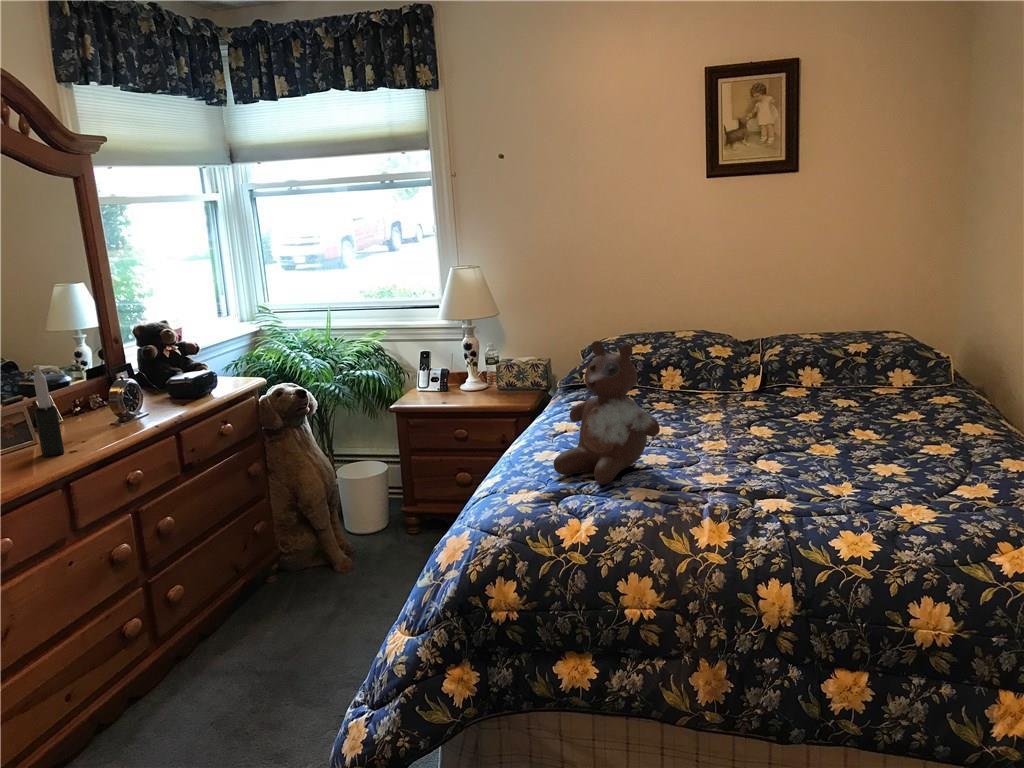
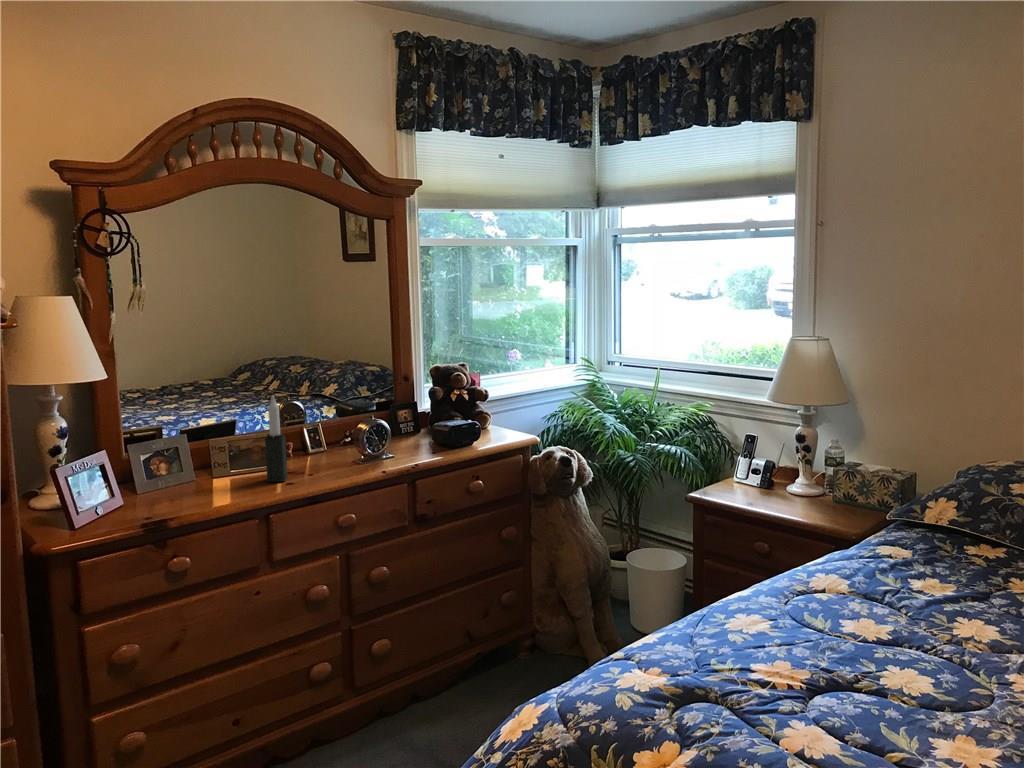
stuffed bear: present [553,341,660,485] -> none [727,476,896,702]

